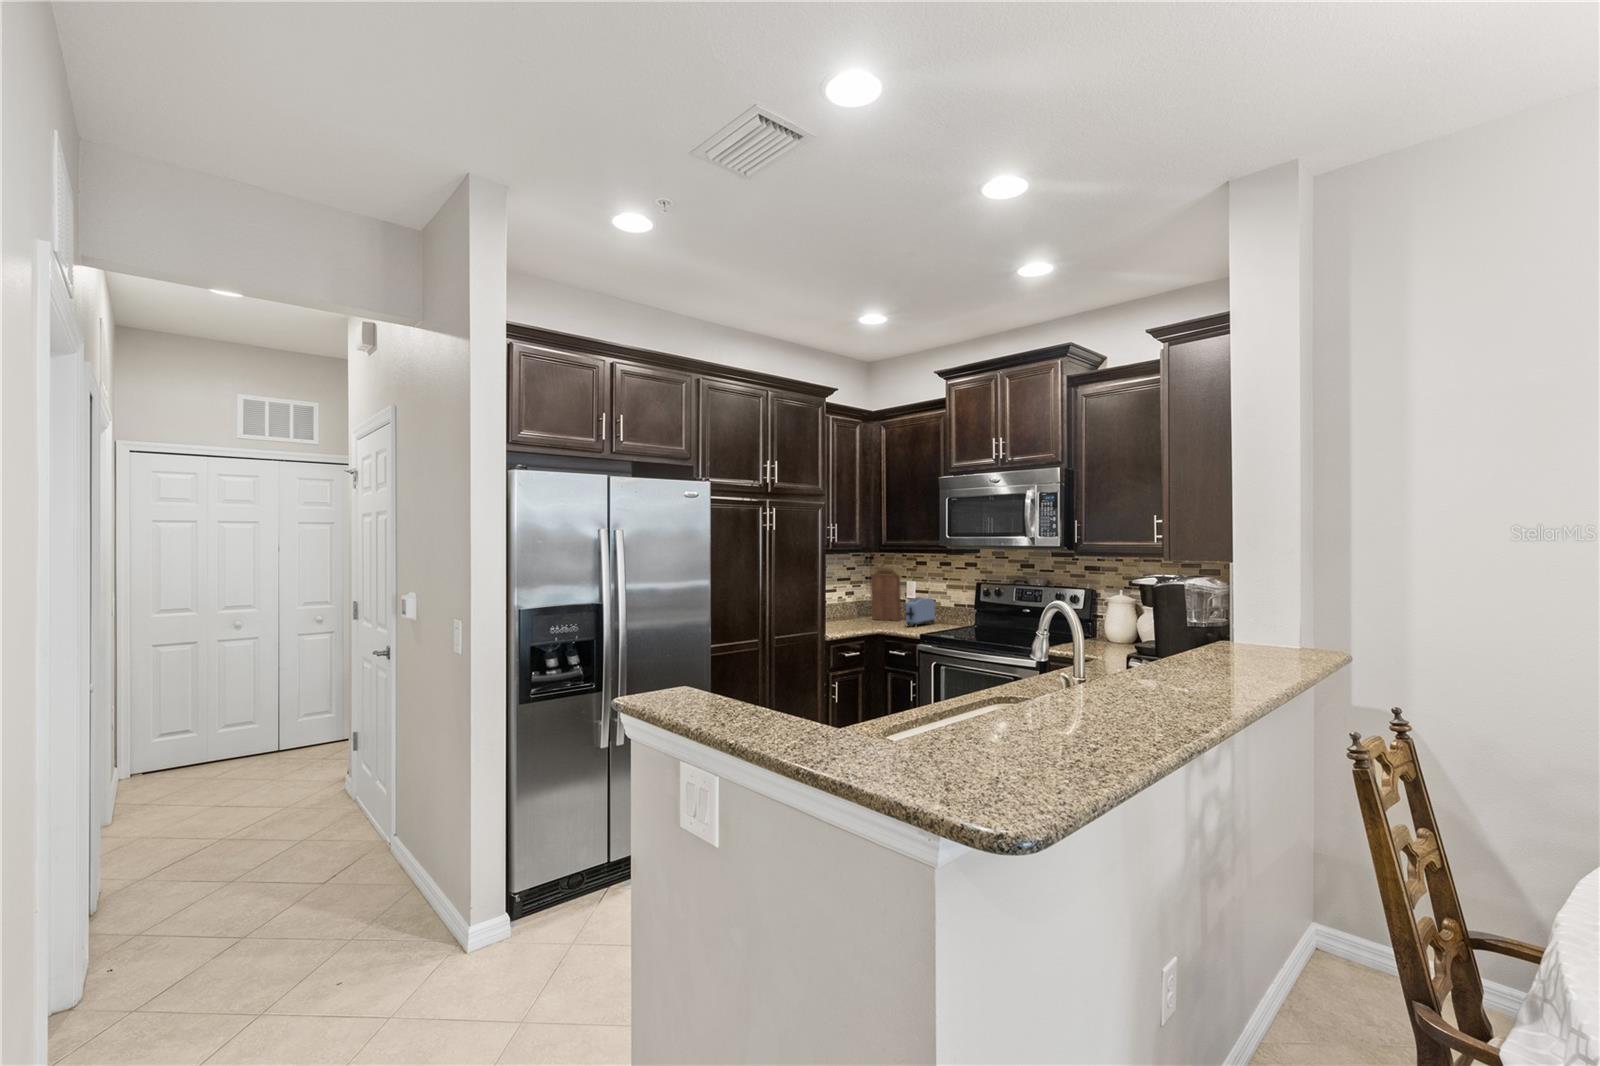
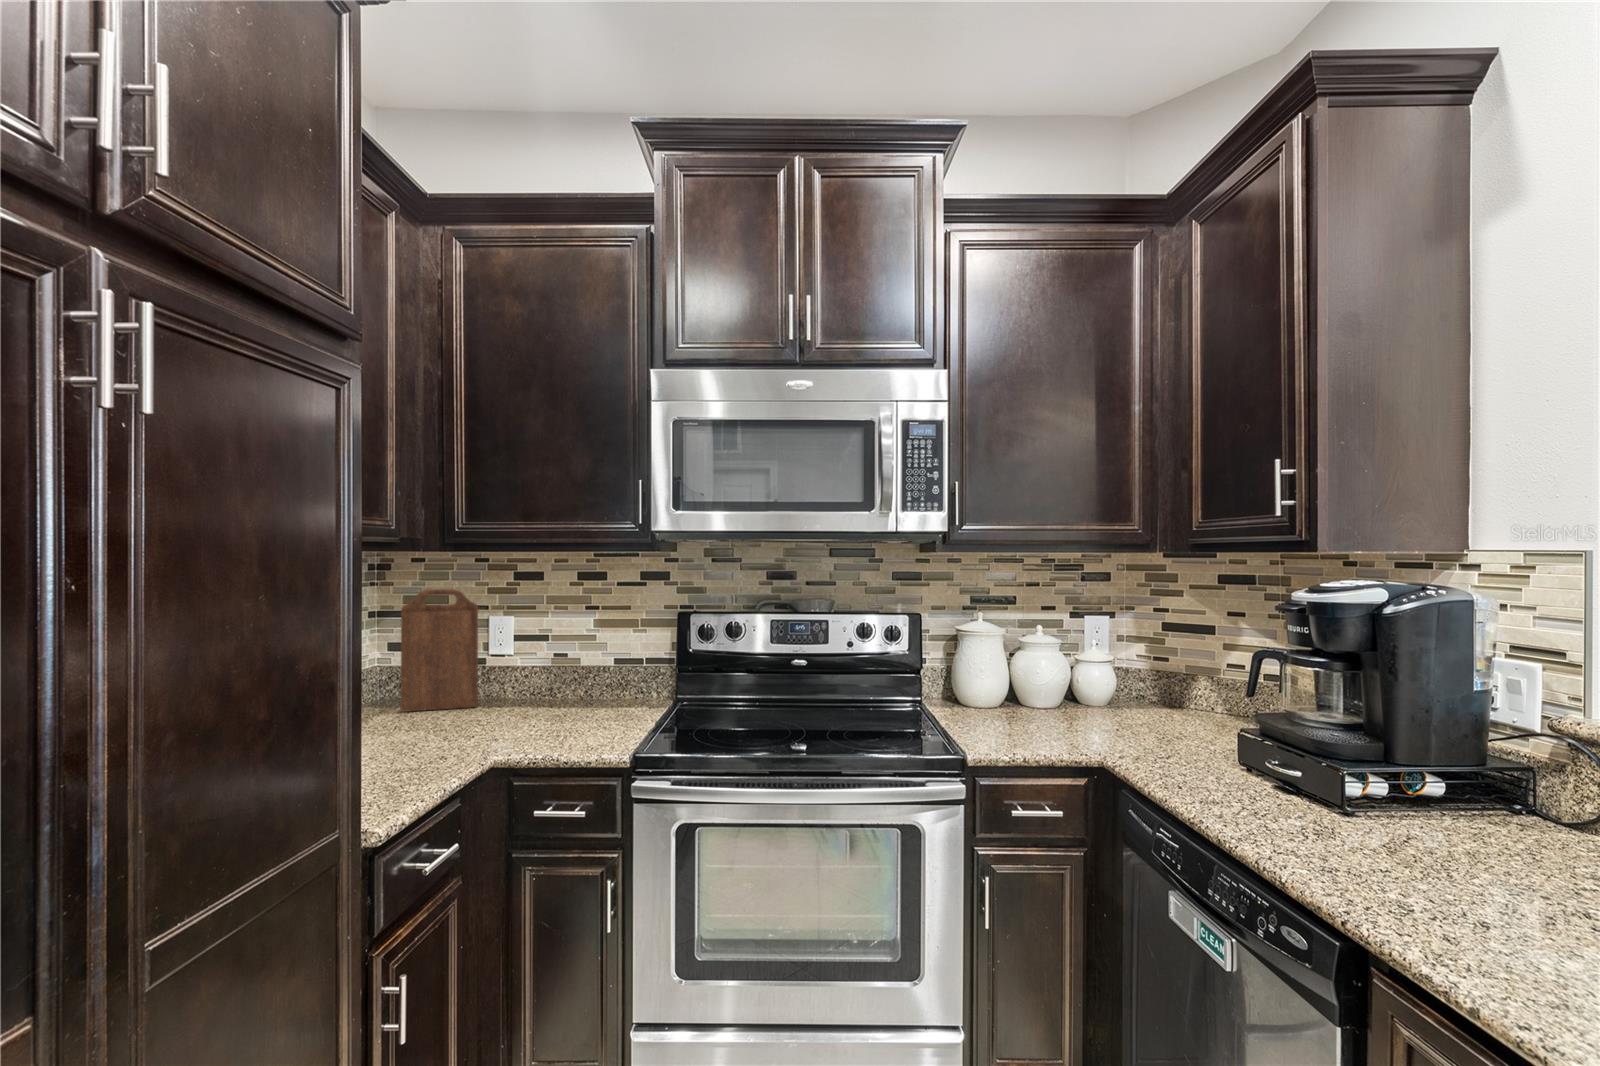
toaster: present [906,597,935,627] -> none [520,651,567,721]

